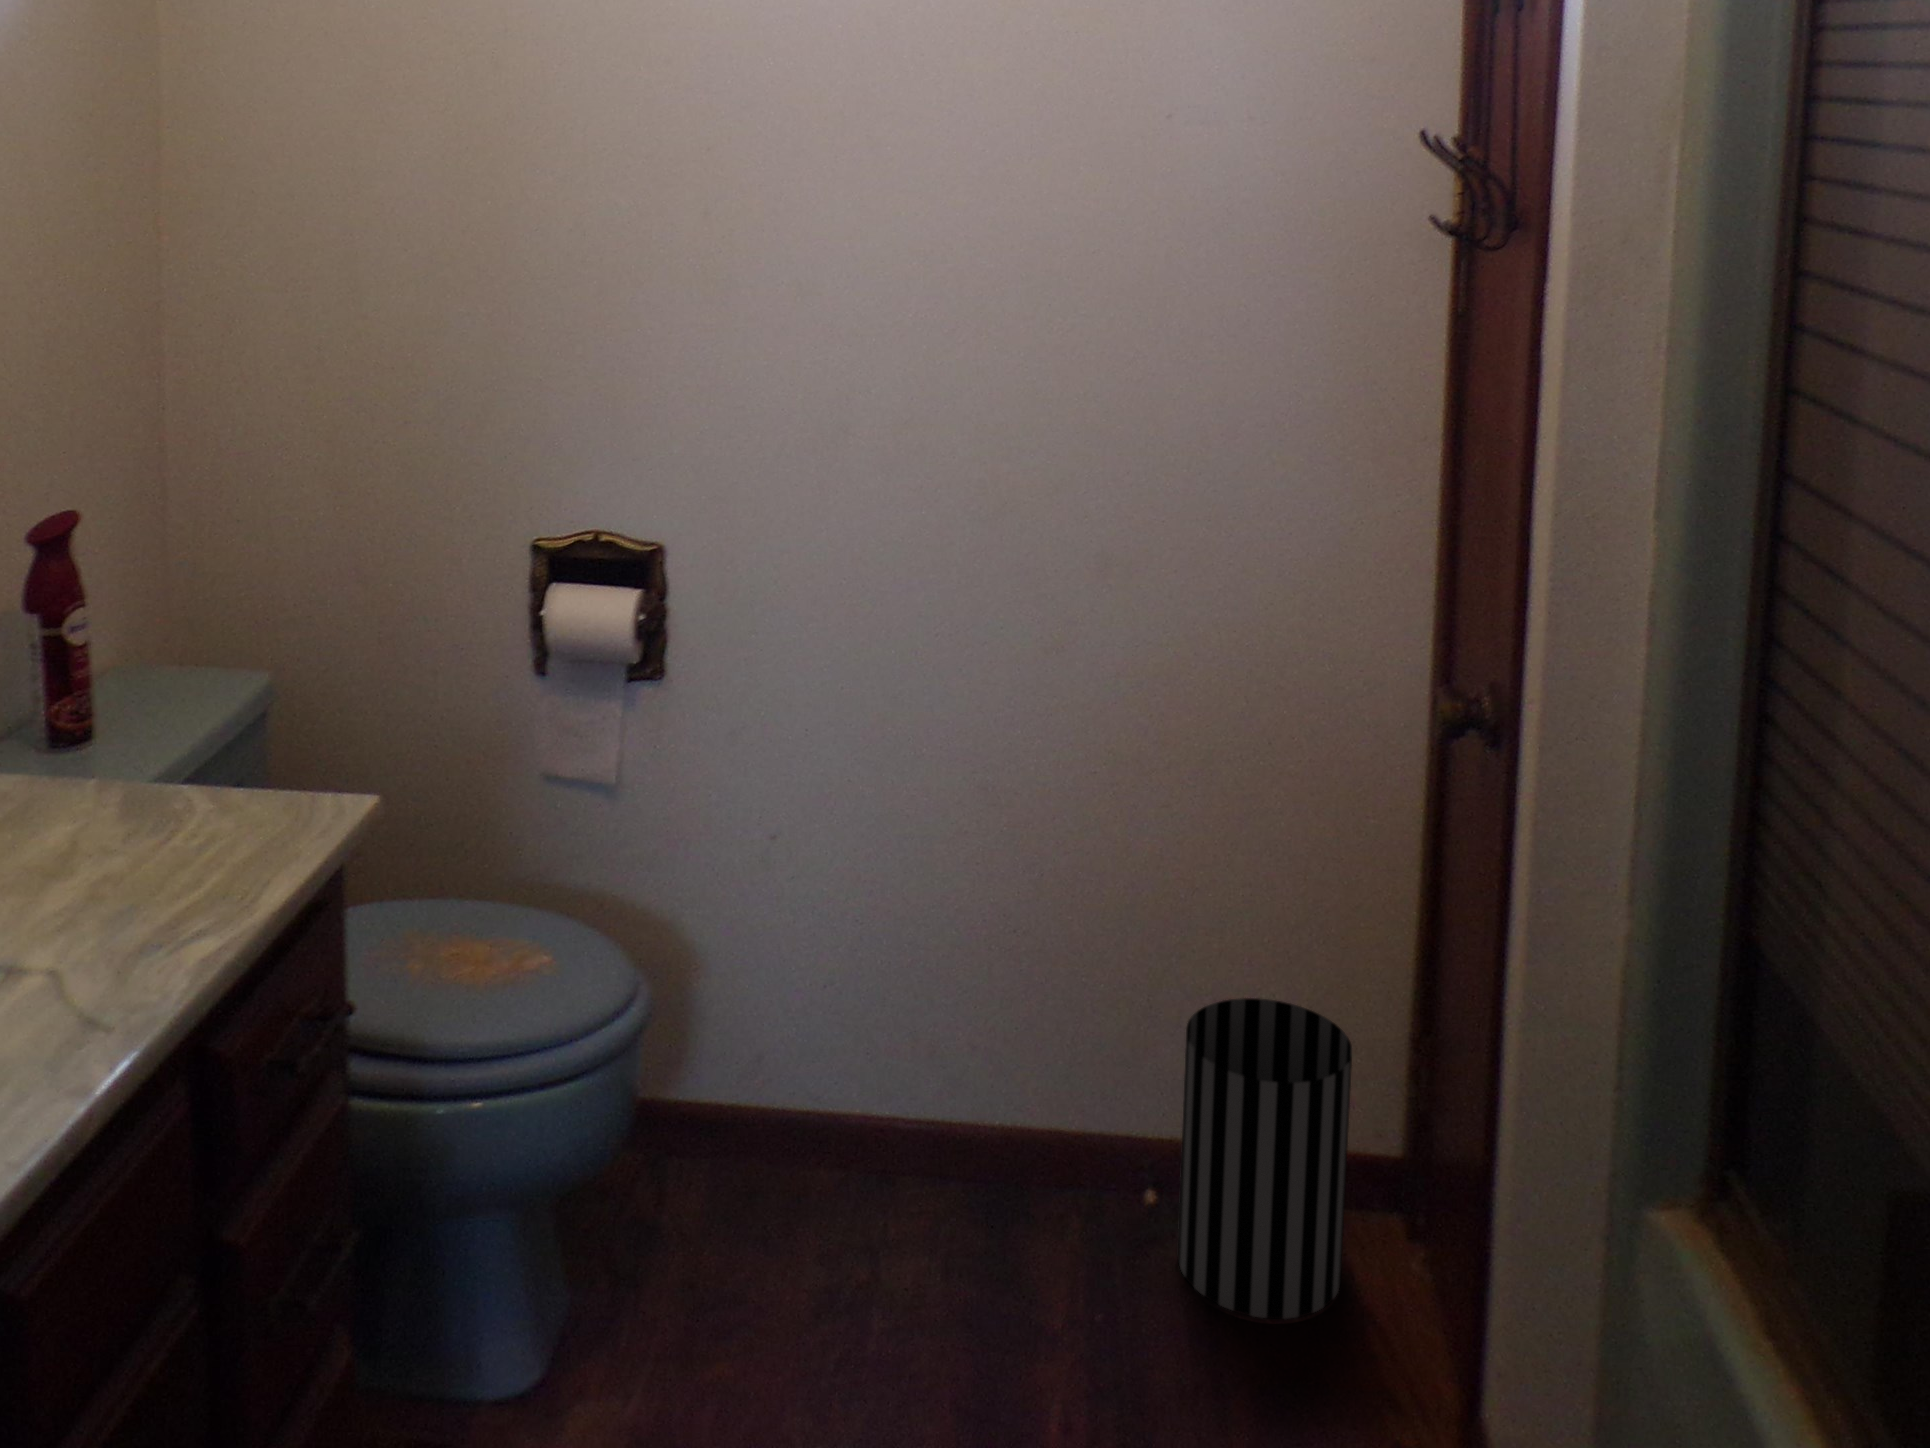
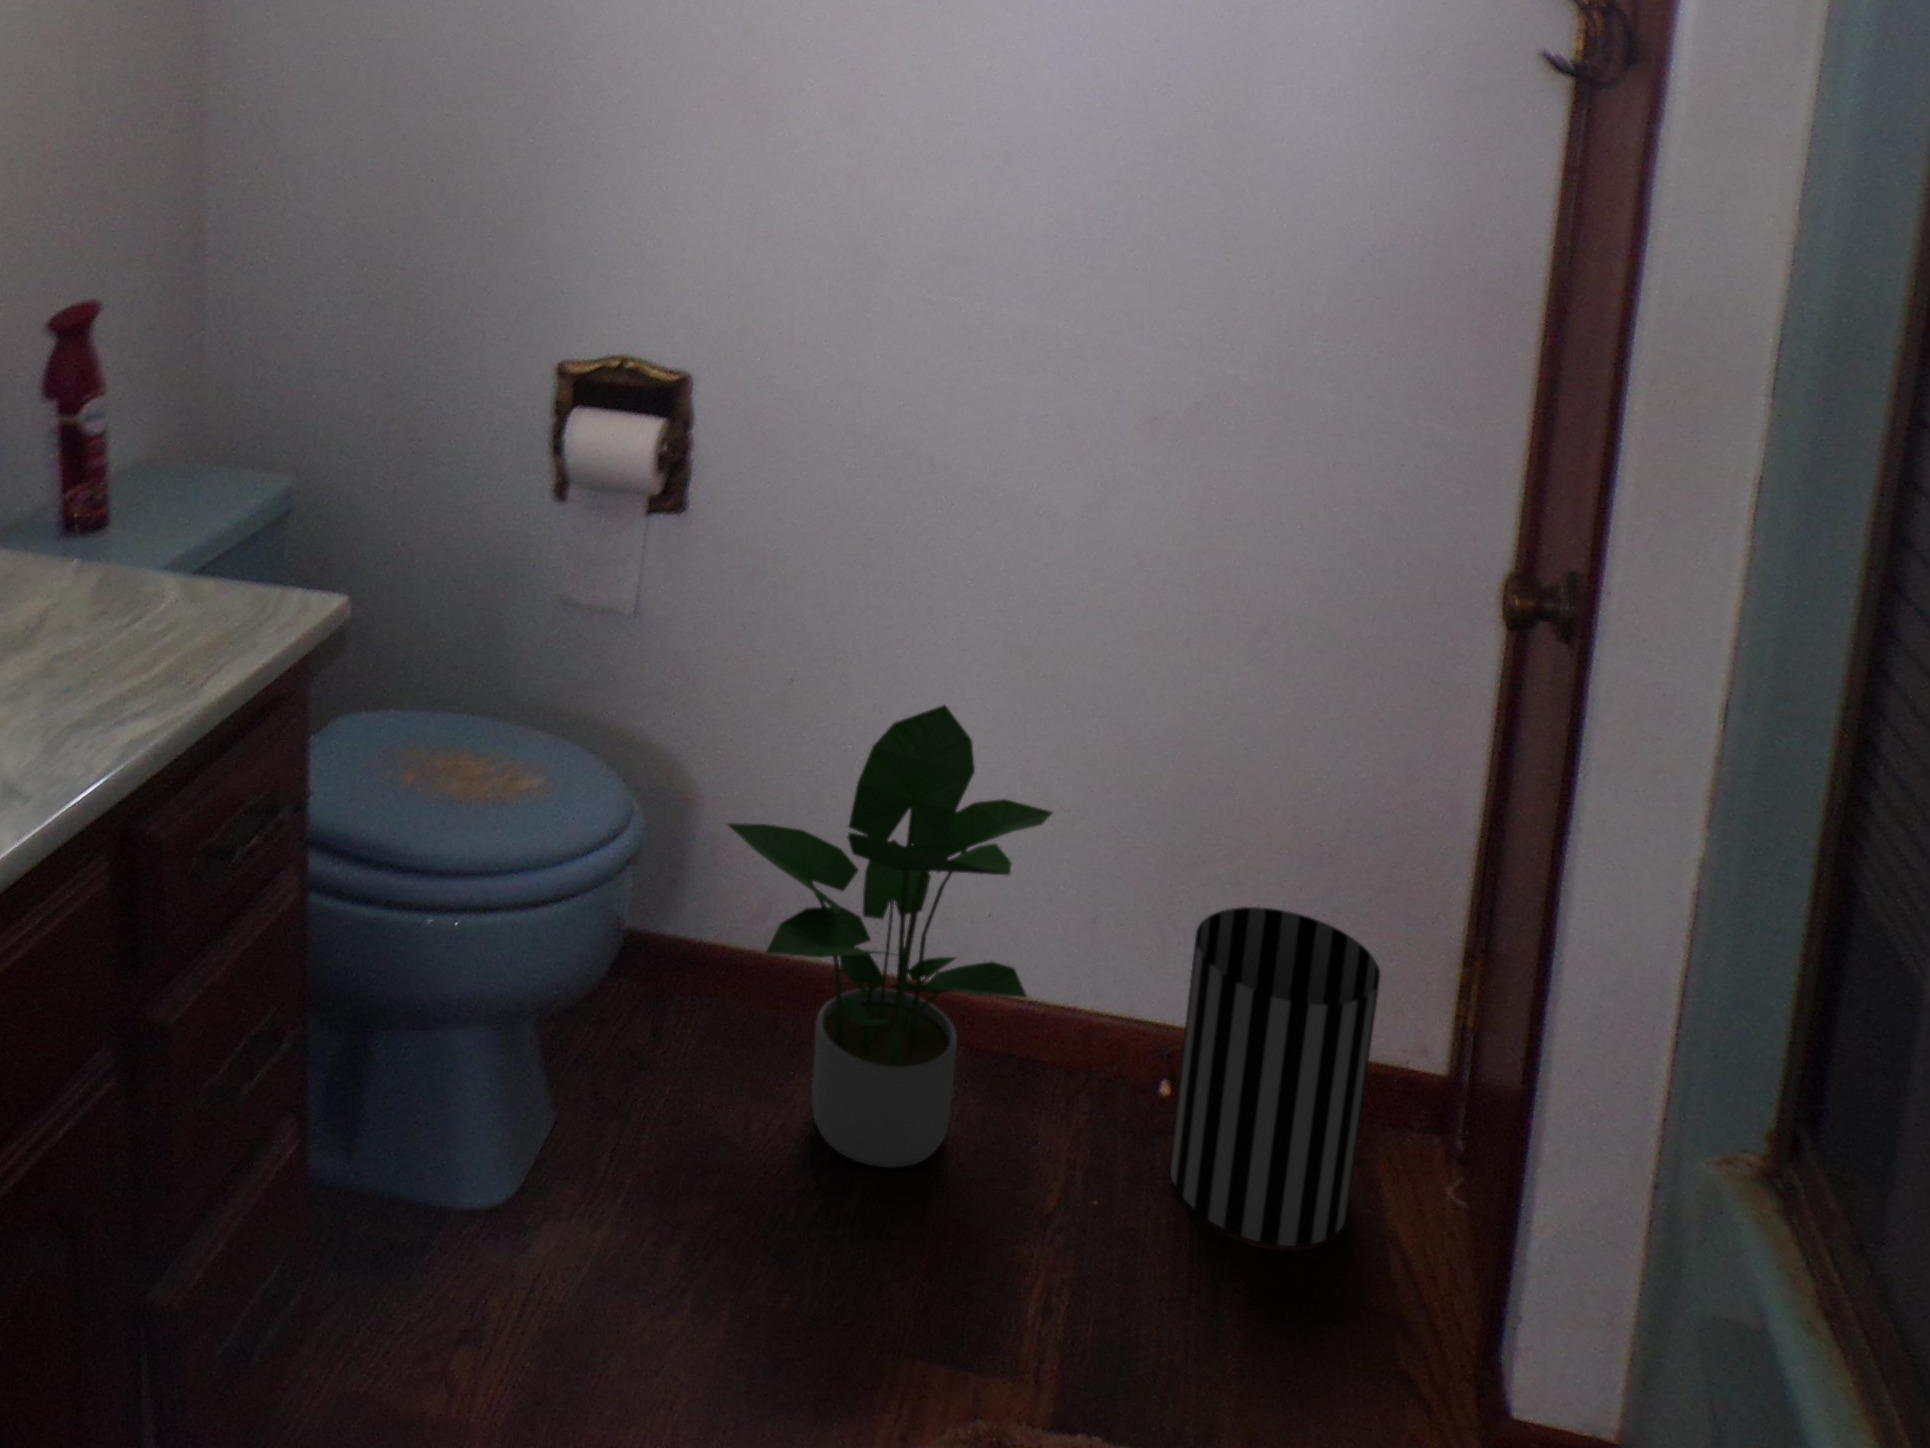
potted plant: none [740,837,1048,1300] -> present [728,705,1052,1168]

